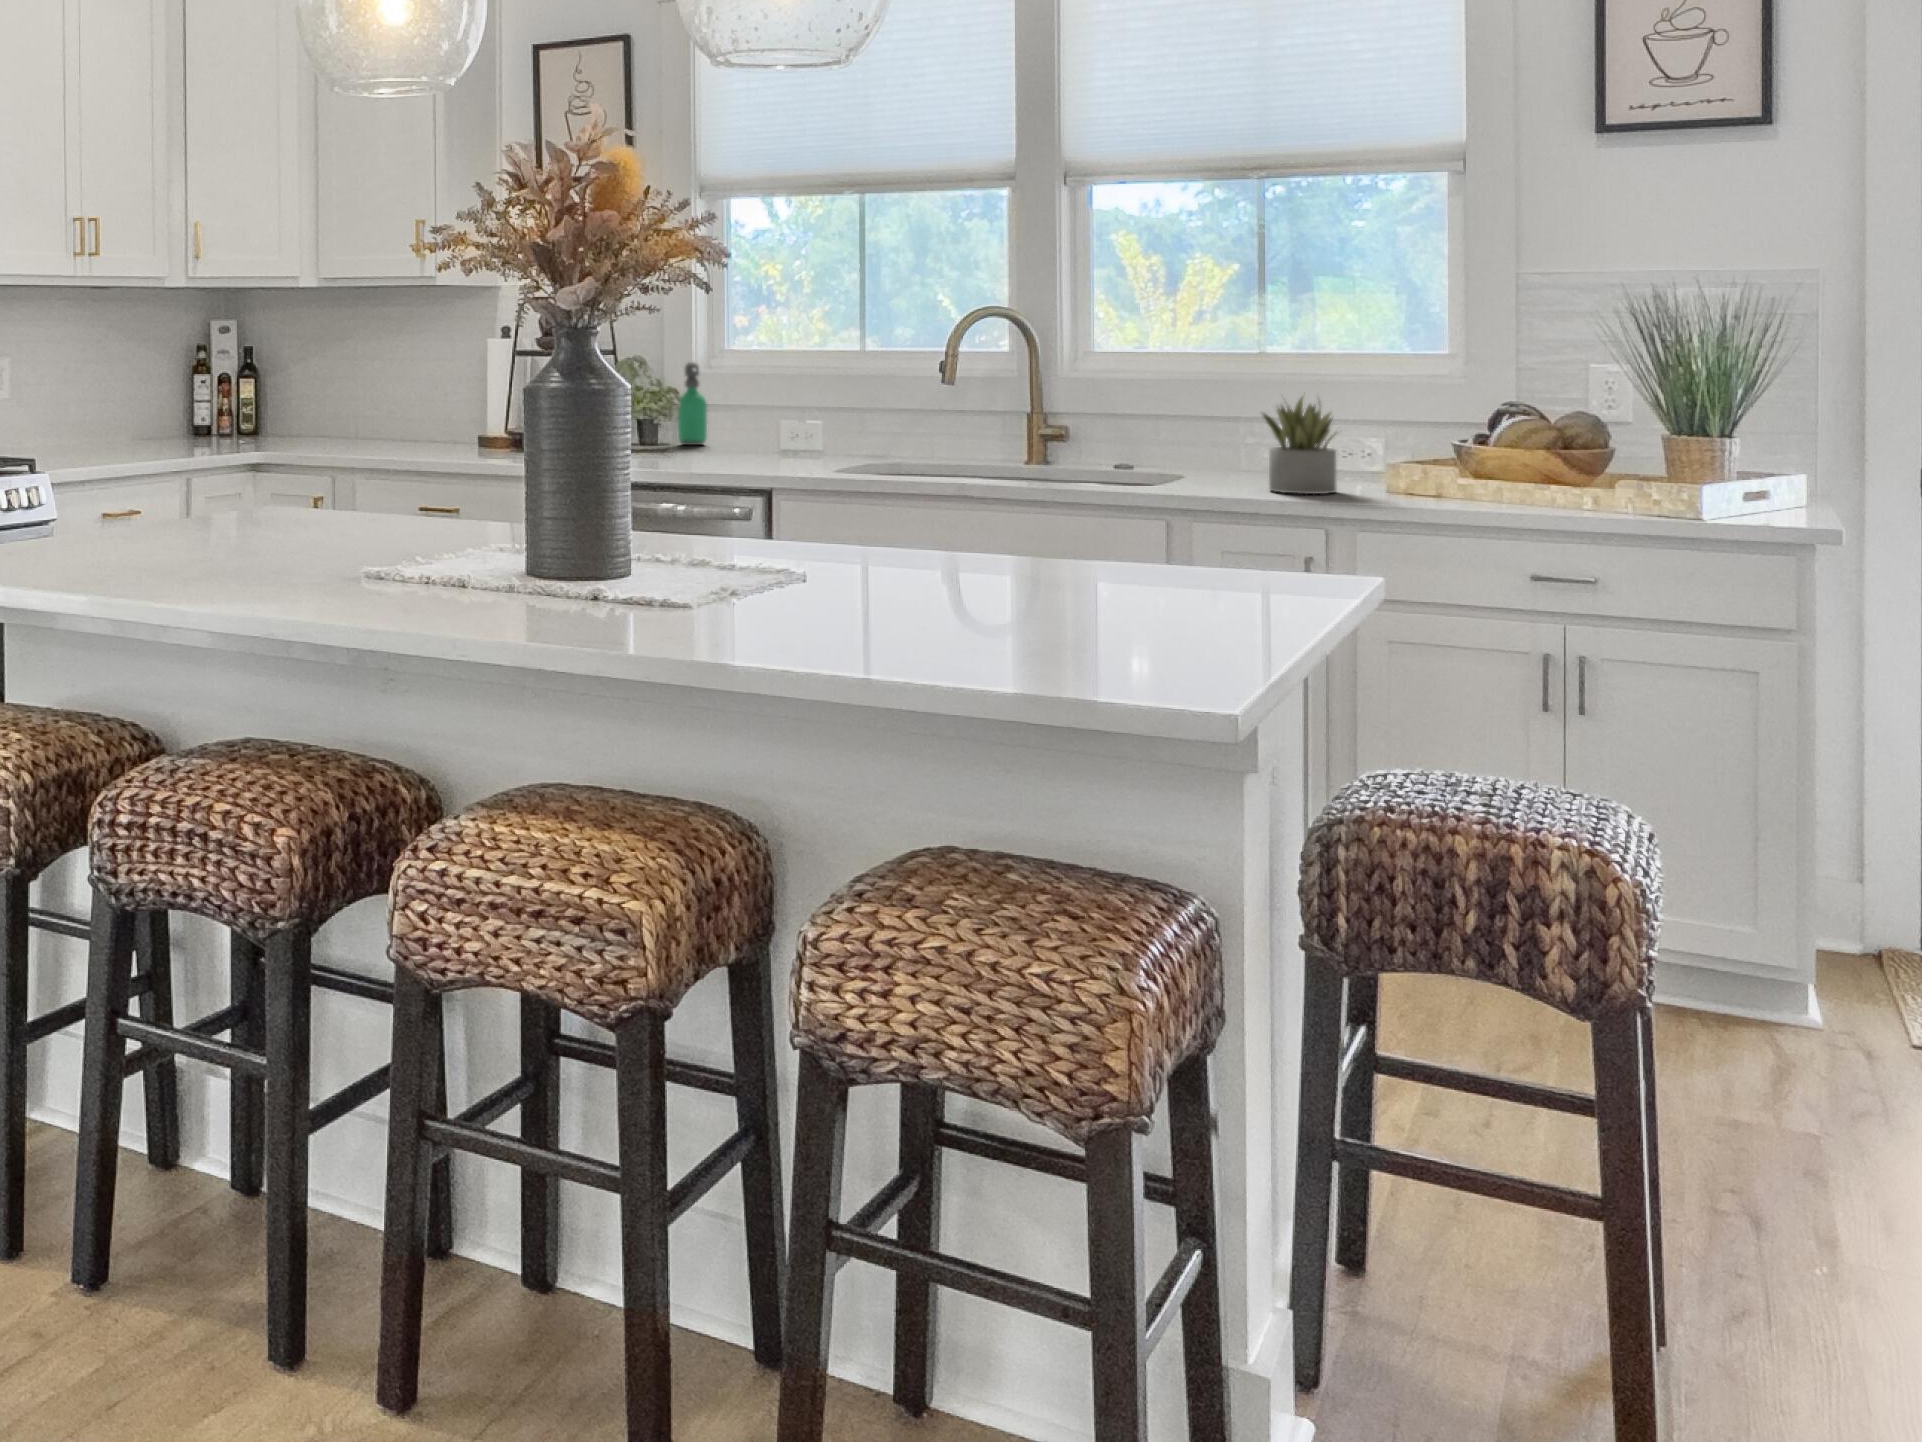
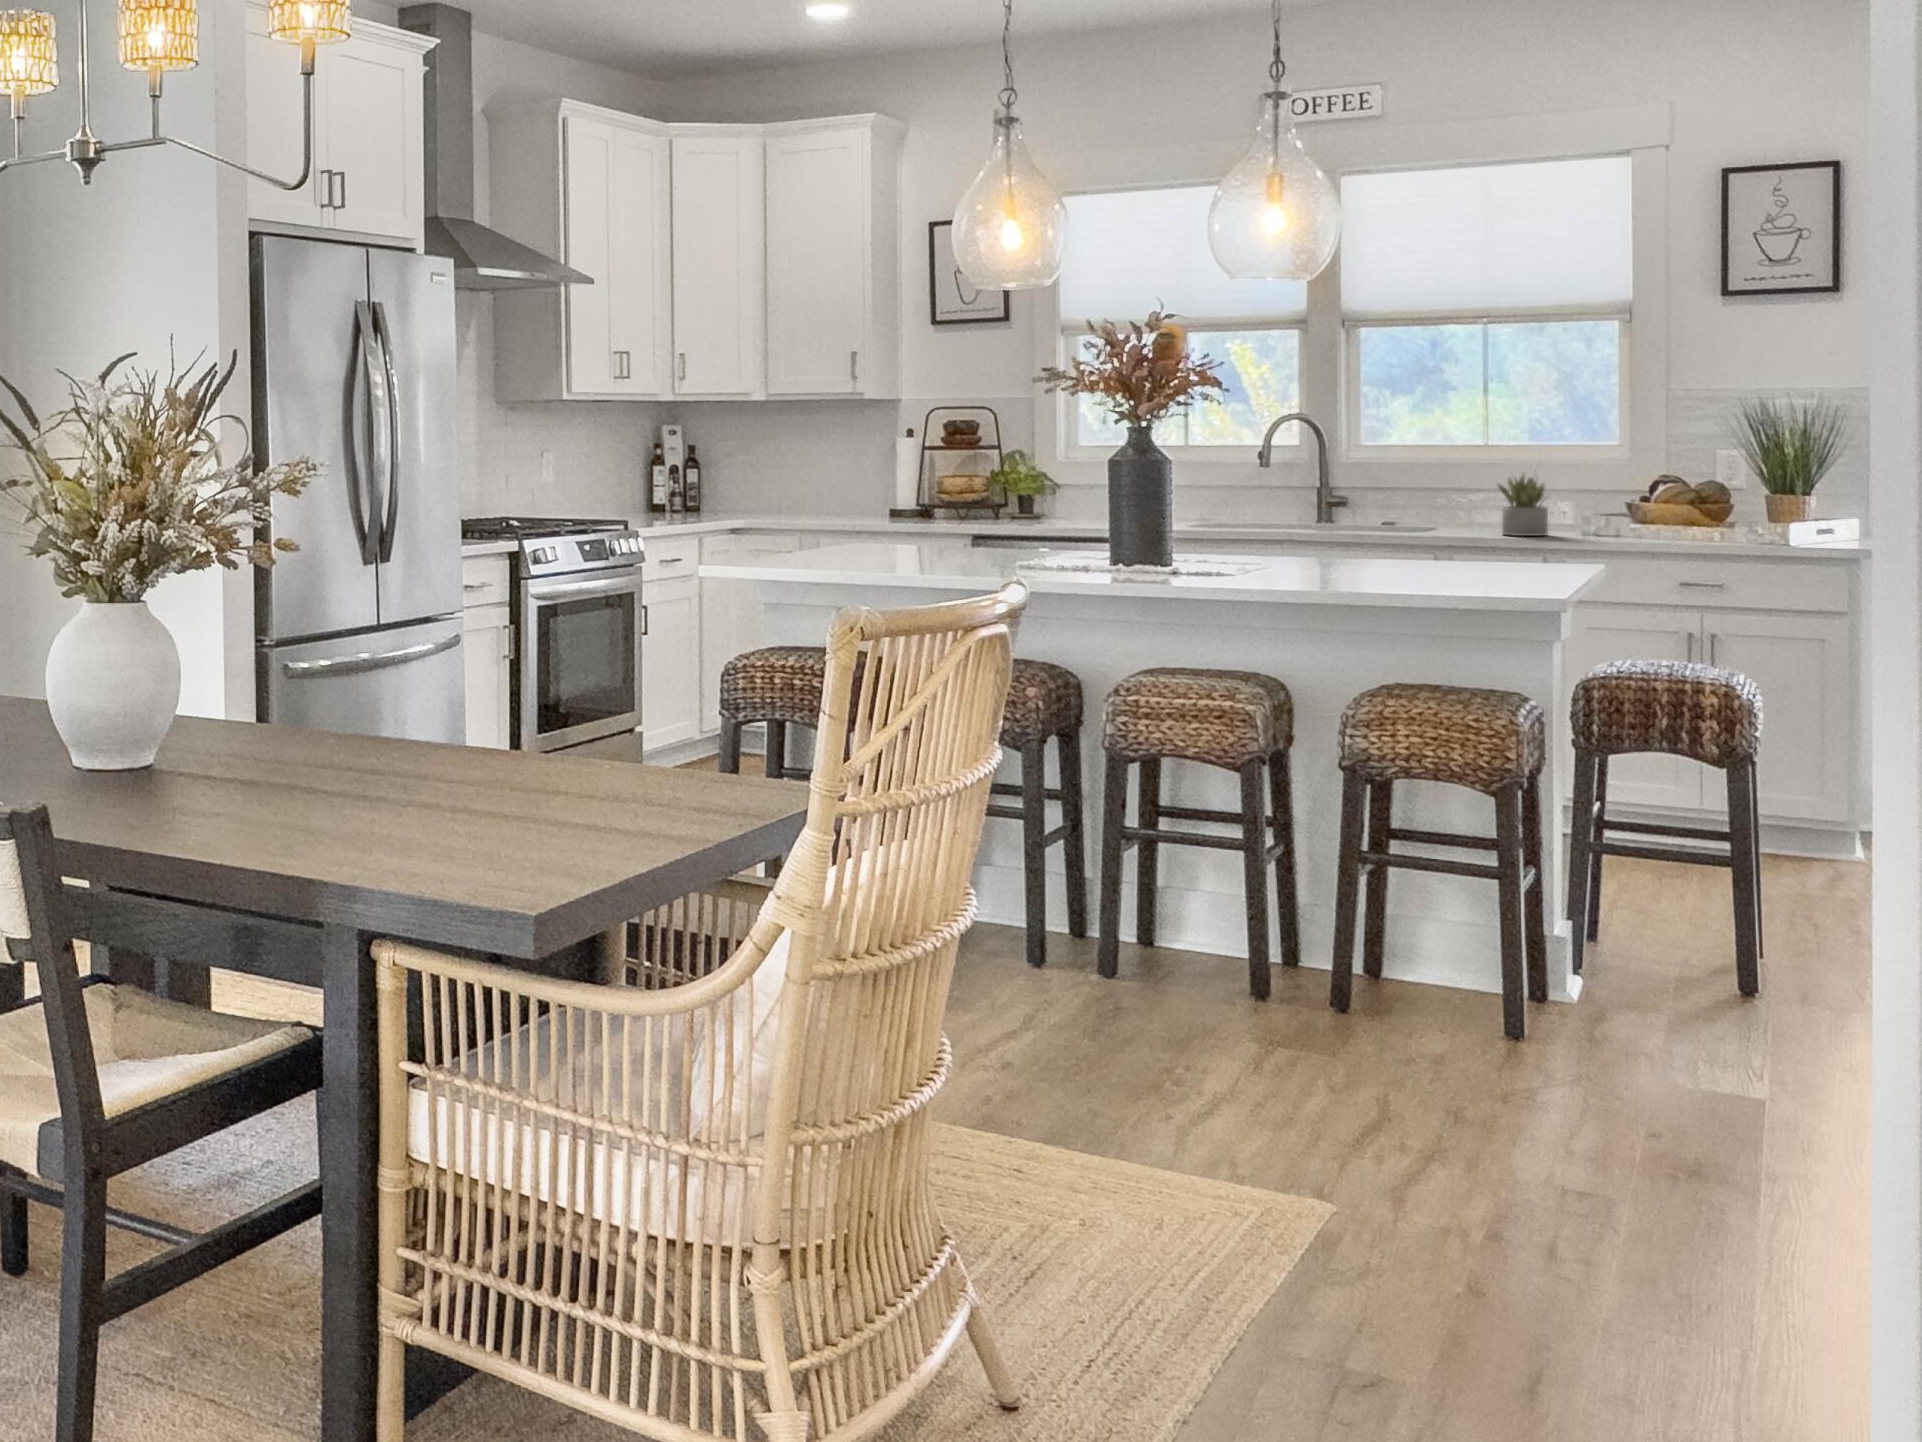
soap dispenser: present [678,362,707,445] -> none [1046,454,1068,514]

